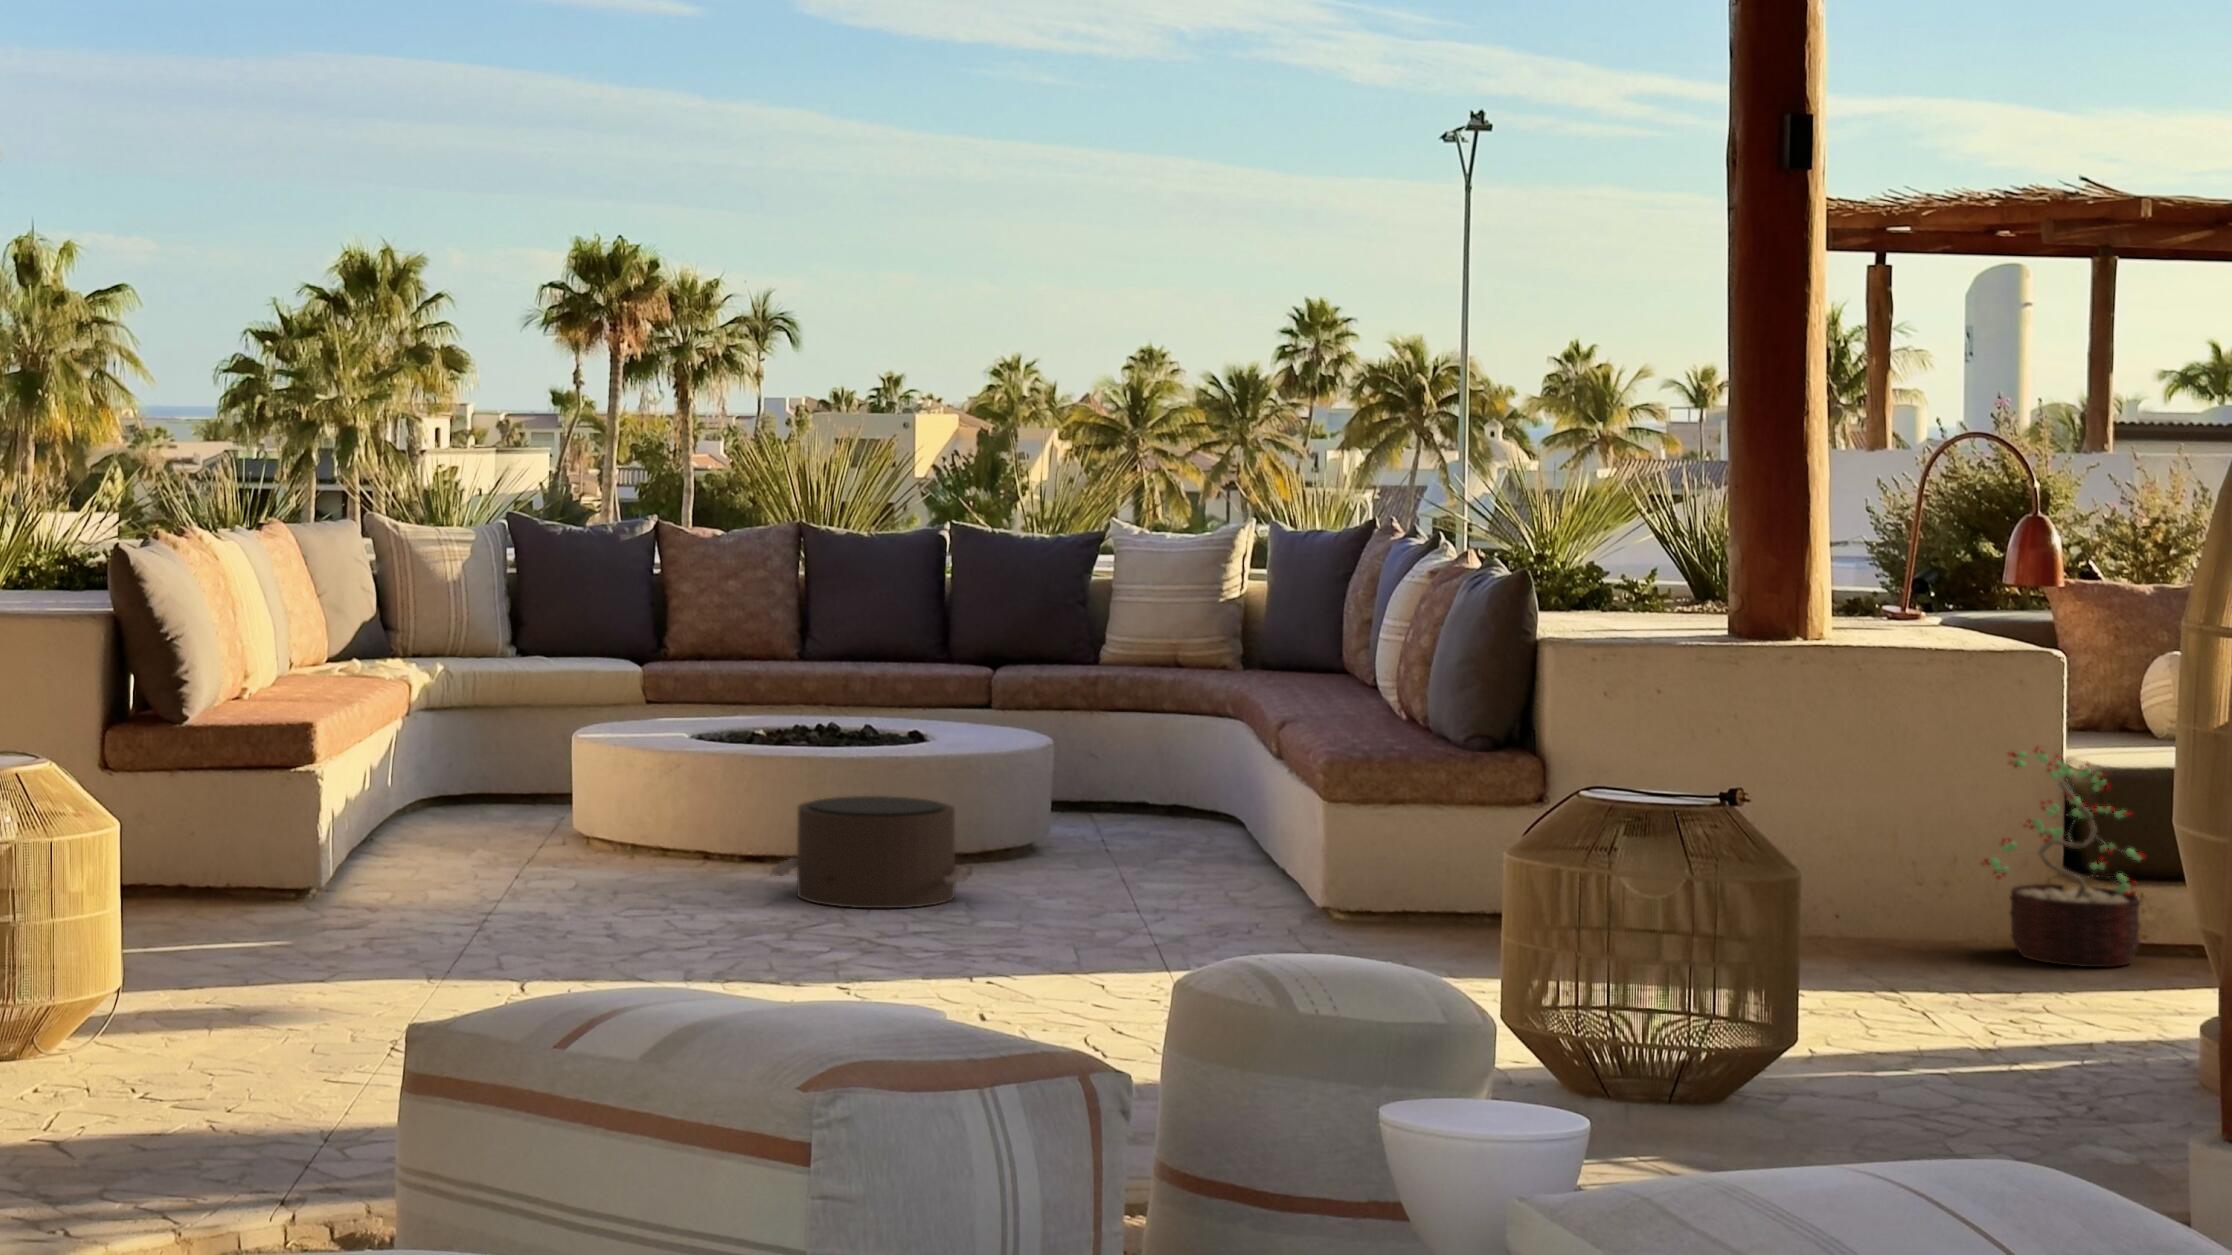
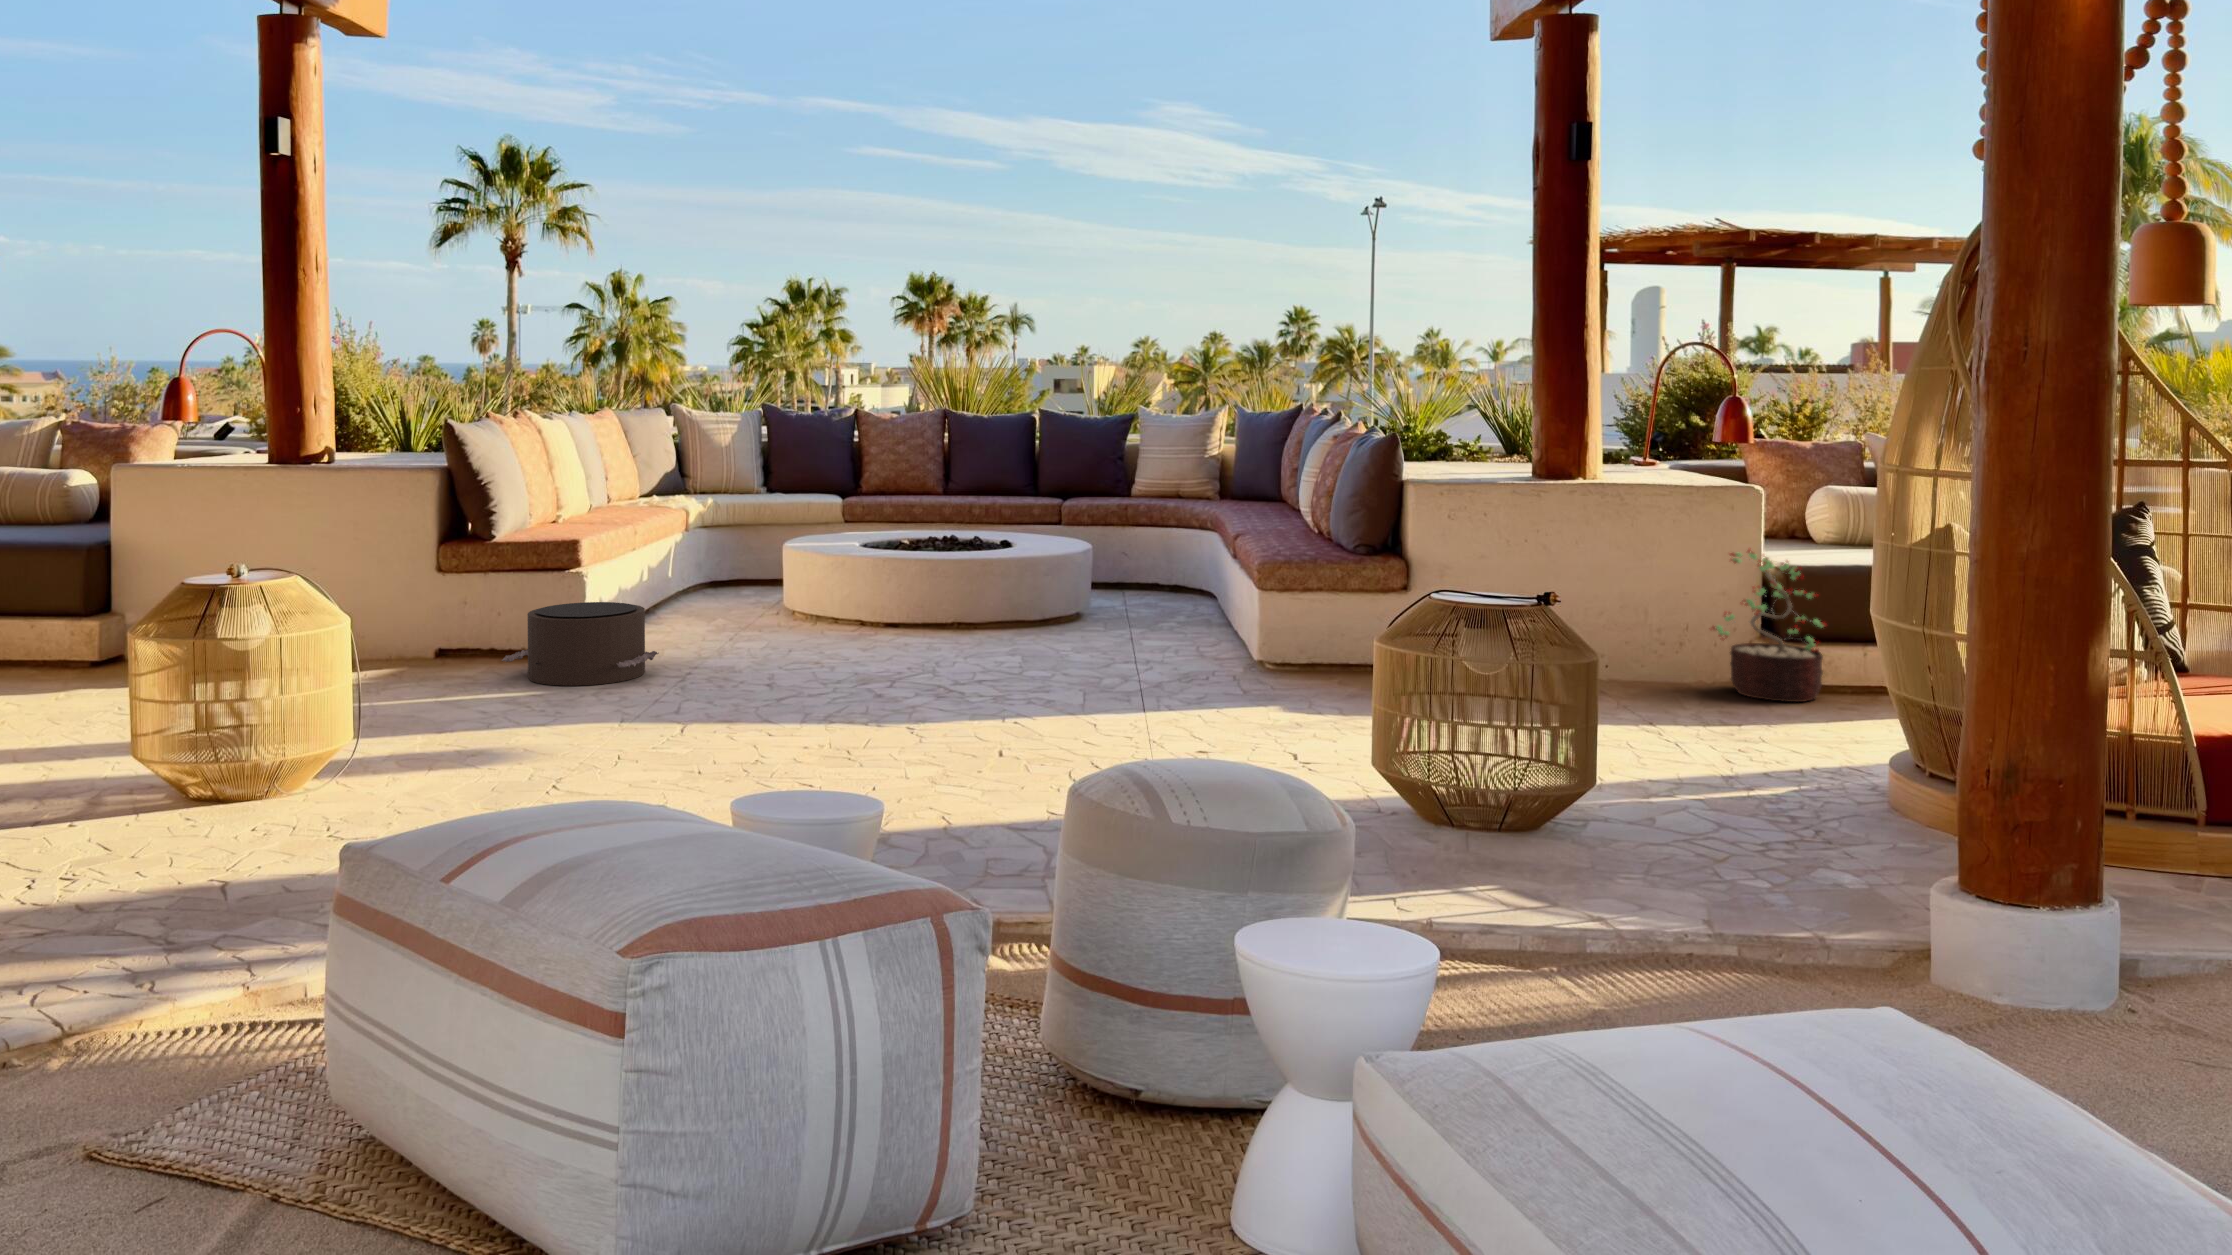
pouf: present [771,796,973,908] -> present [502,602,659,686]

